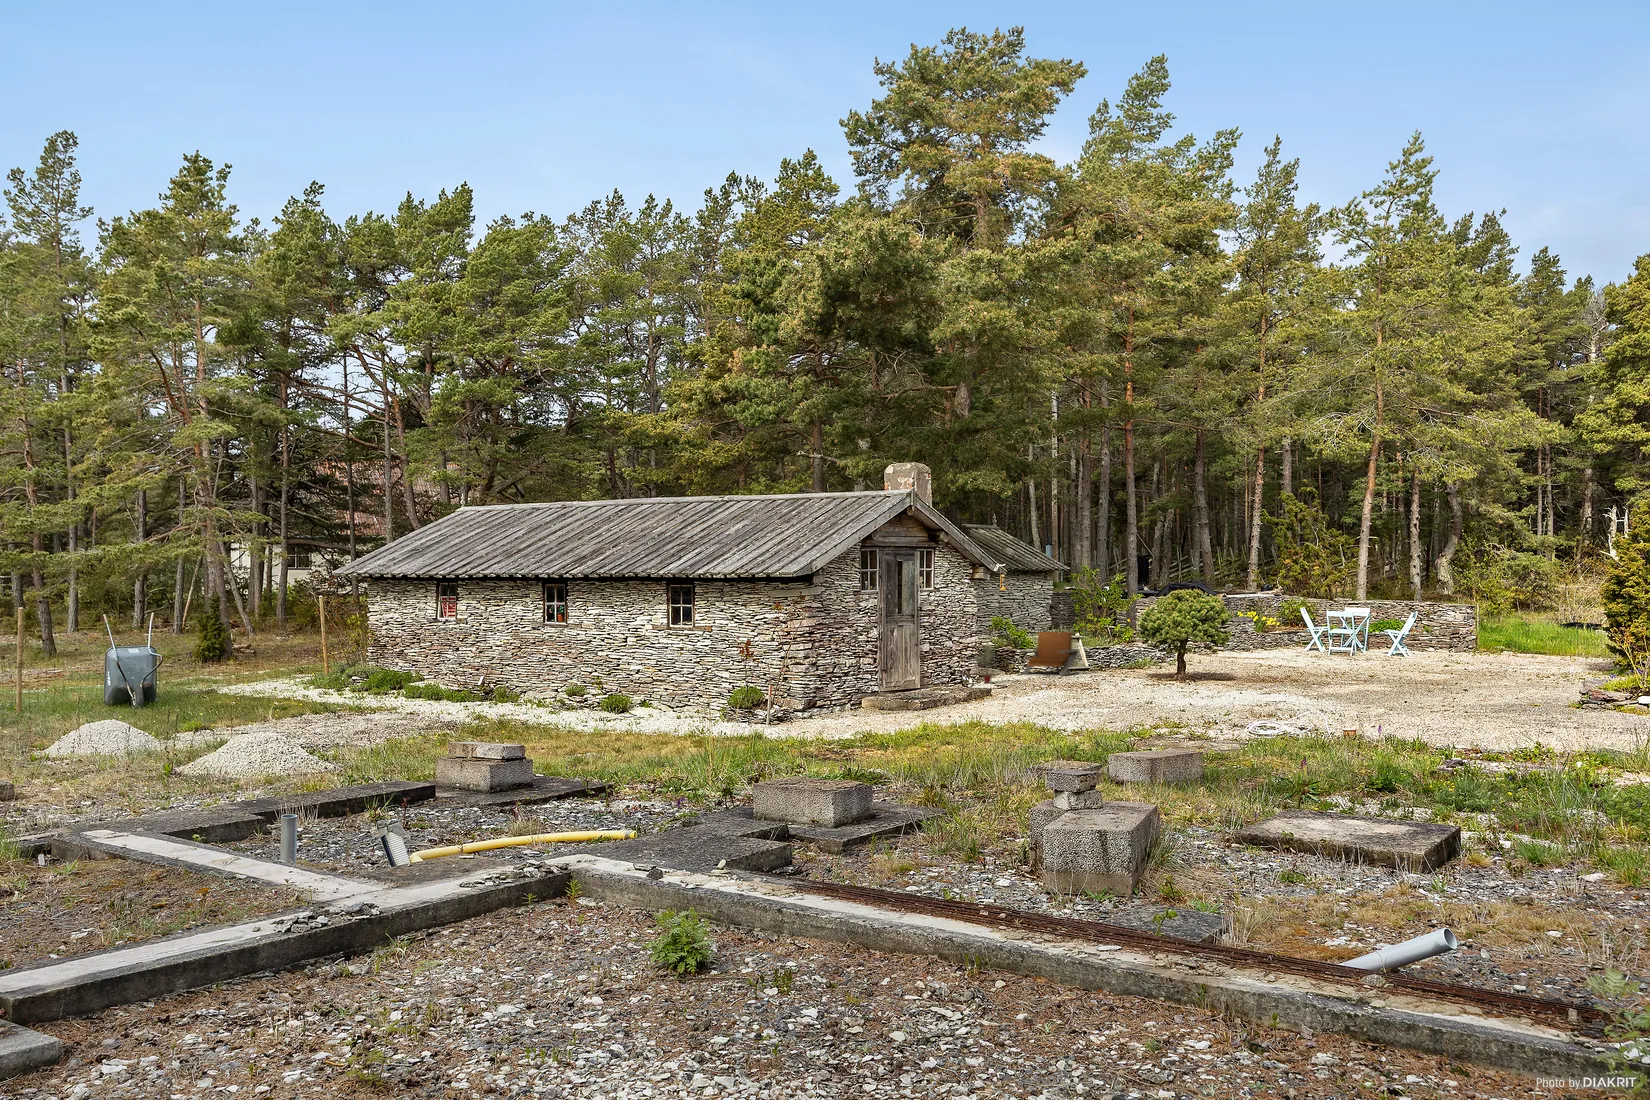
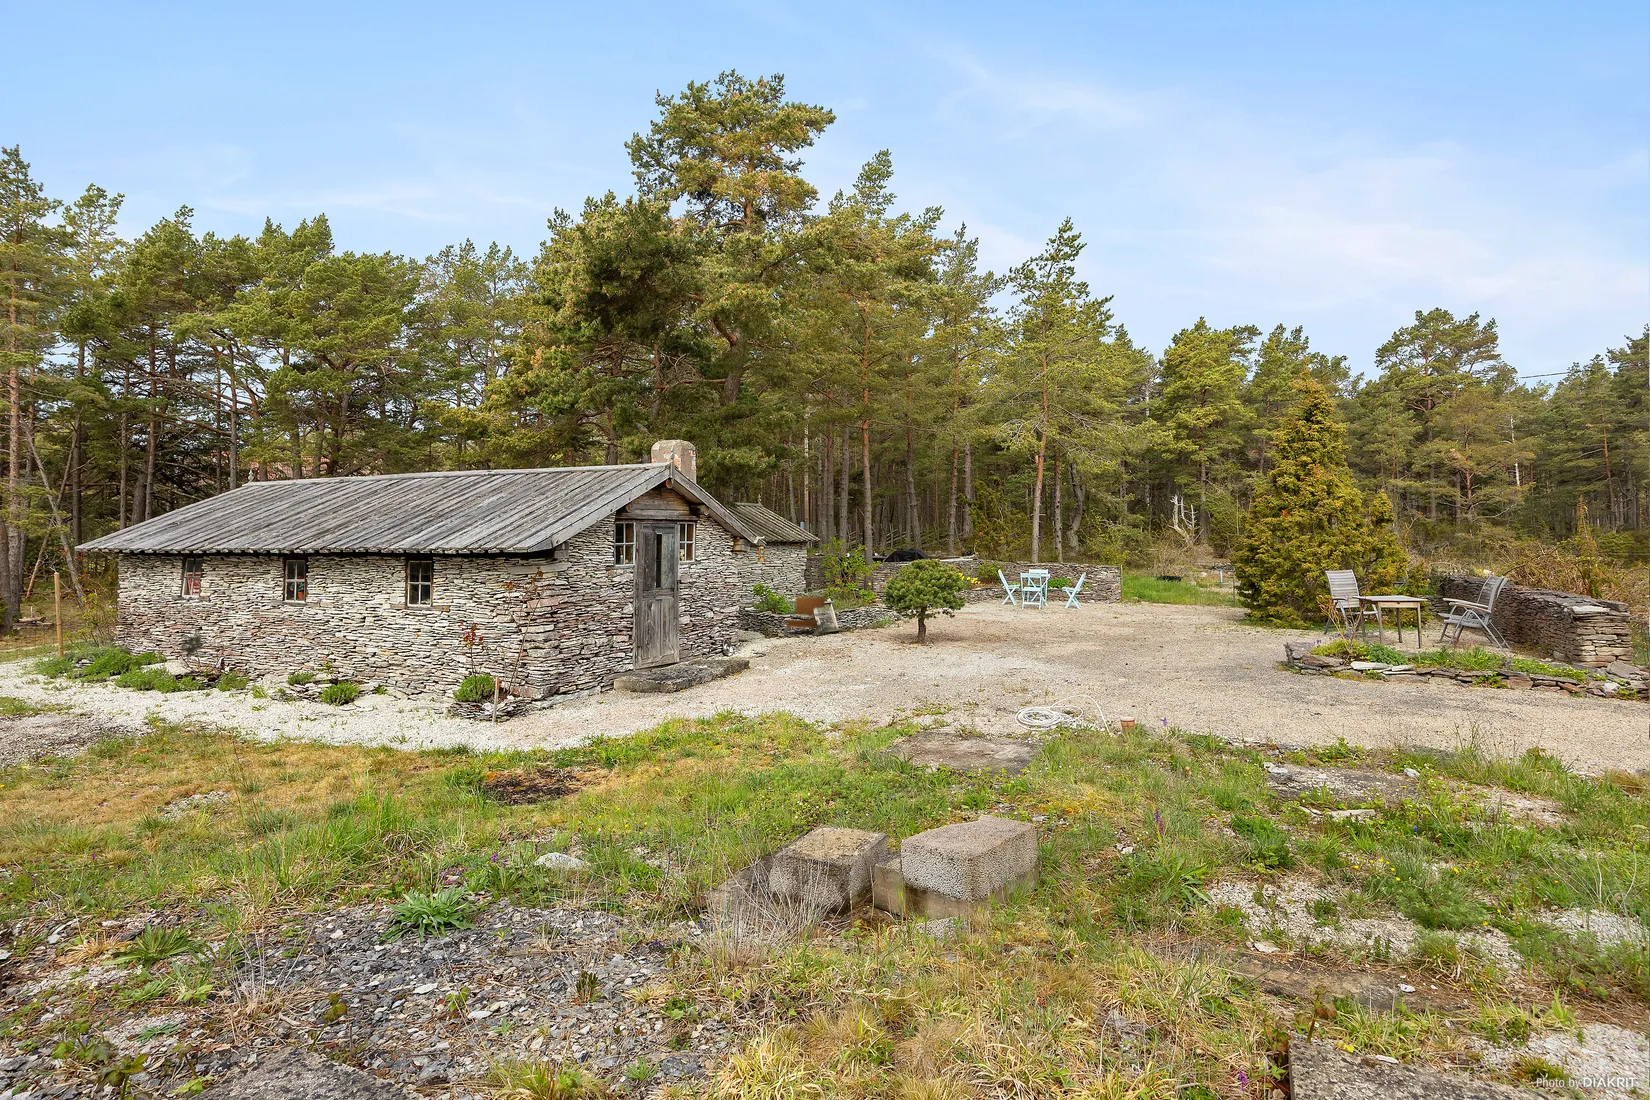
potted tree: present [975,641,994,683] -> present [181,630,205,674]

